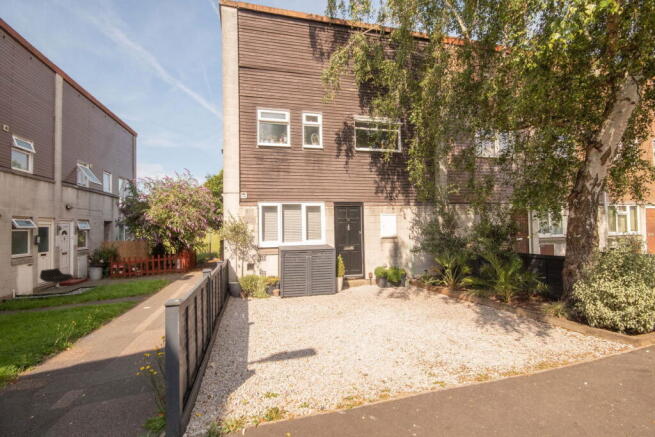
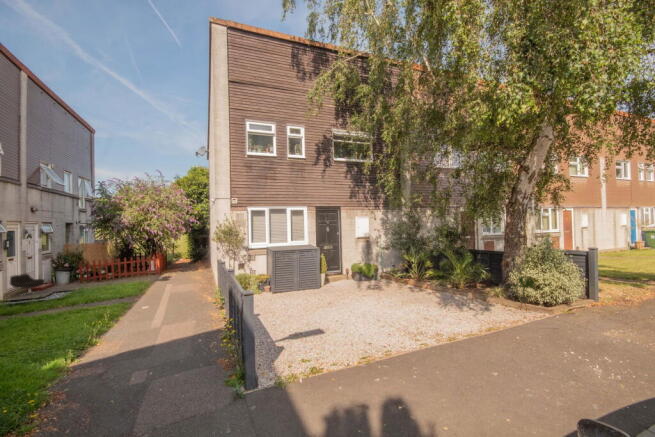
house plant: none [577,291,614,340] -> present [513,277,535,310]

